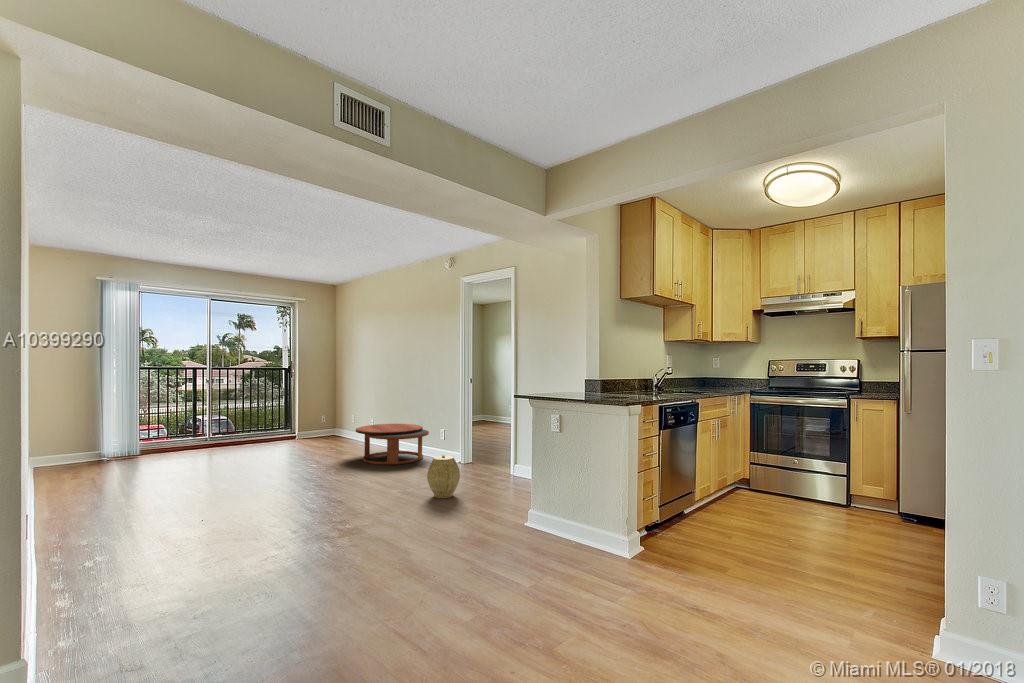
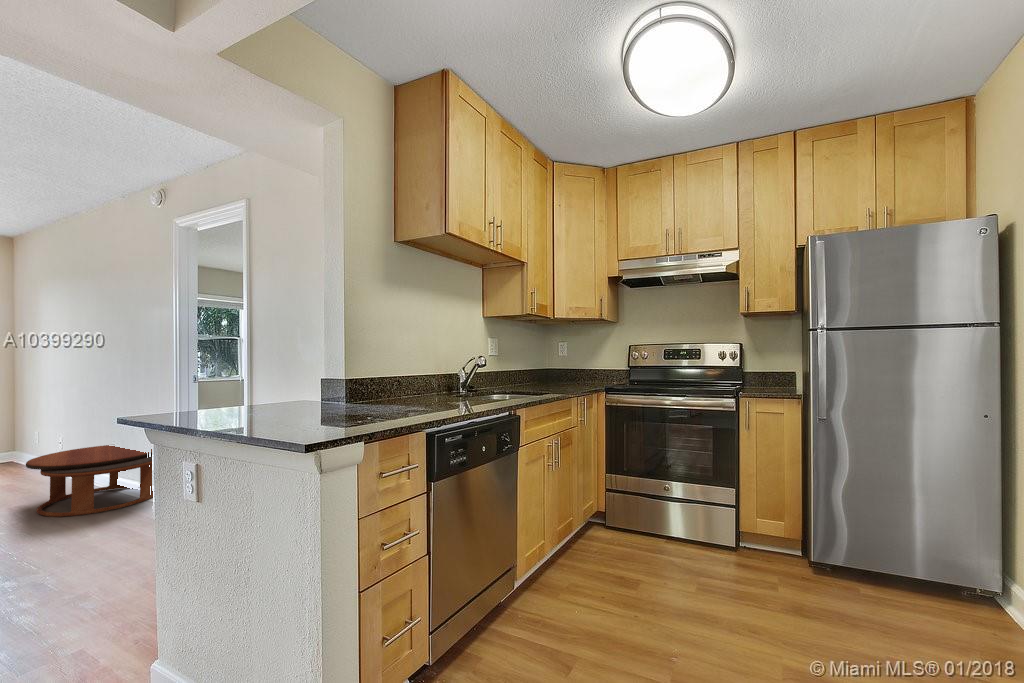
woven basket: present [427,455,460,498] -> none [28,521,112,609]

